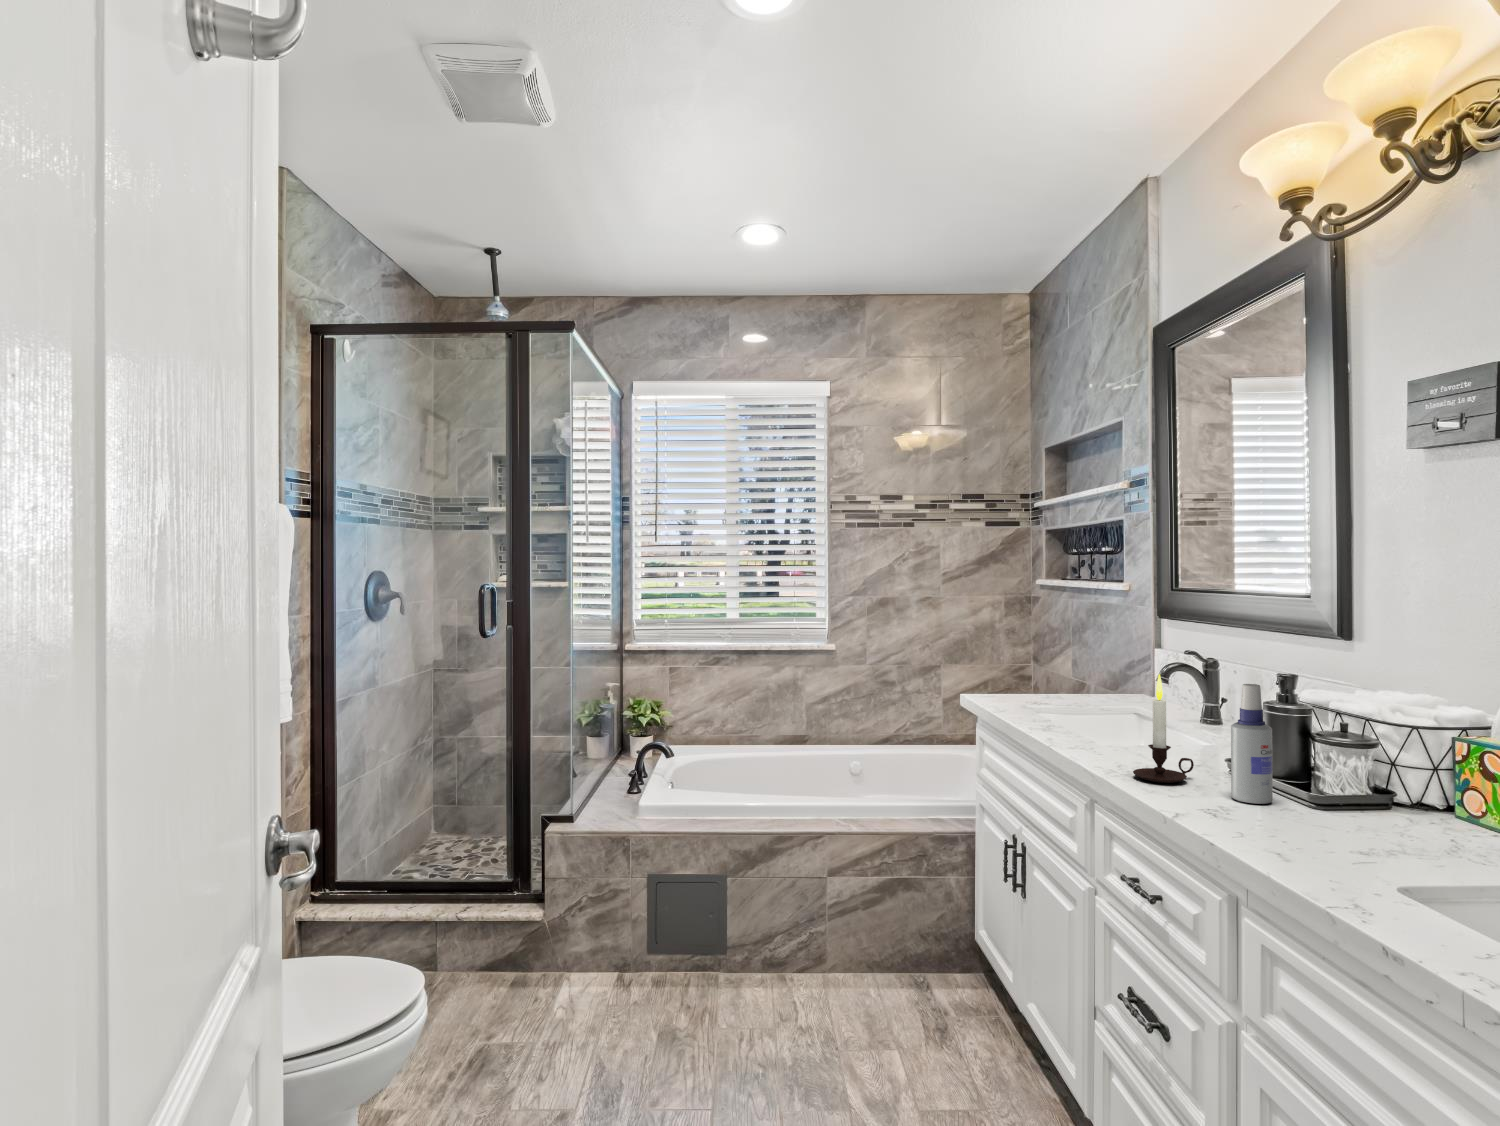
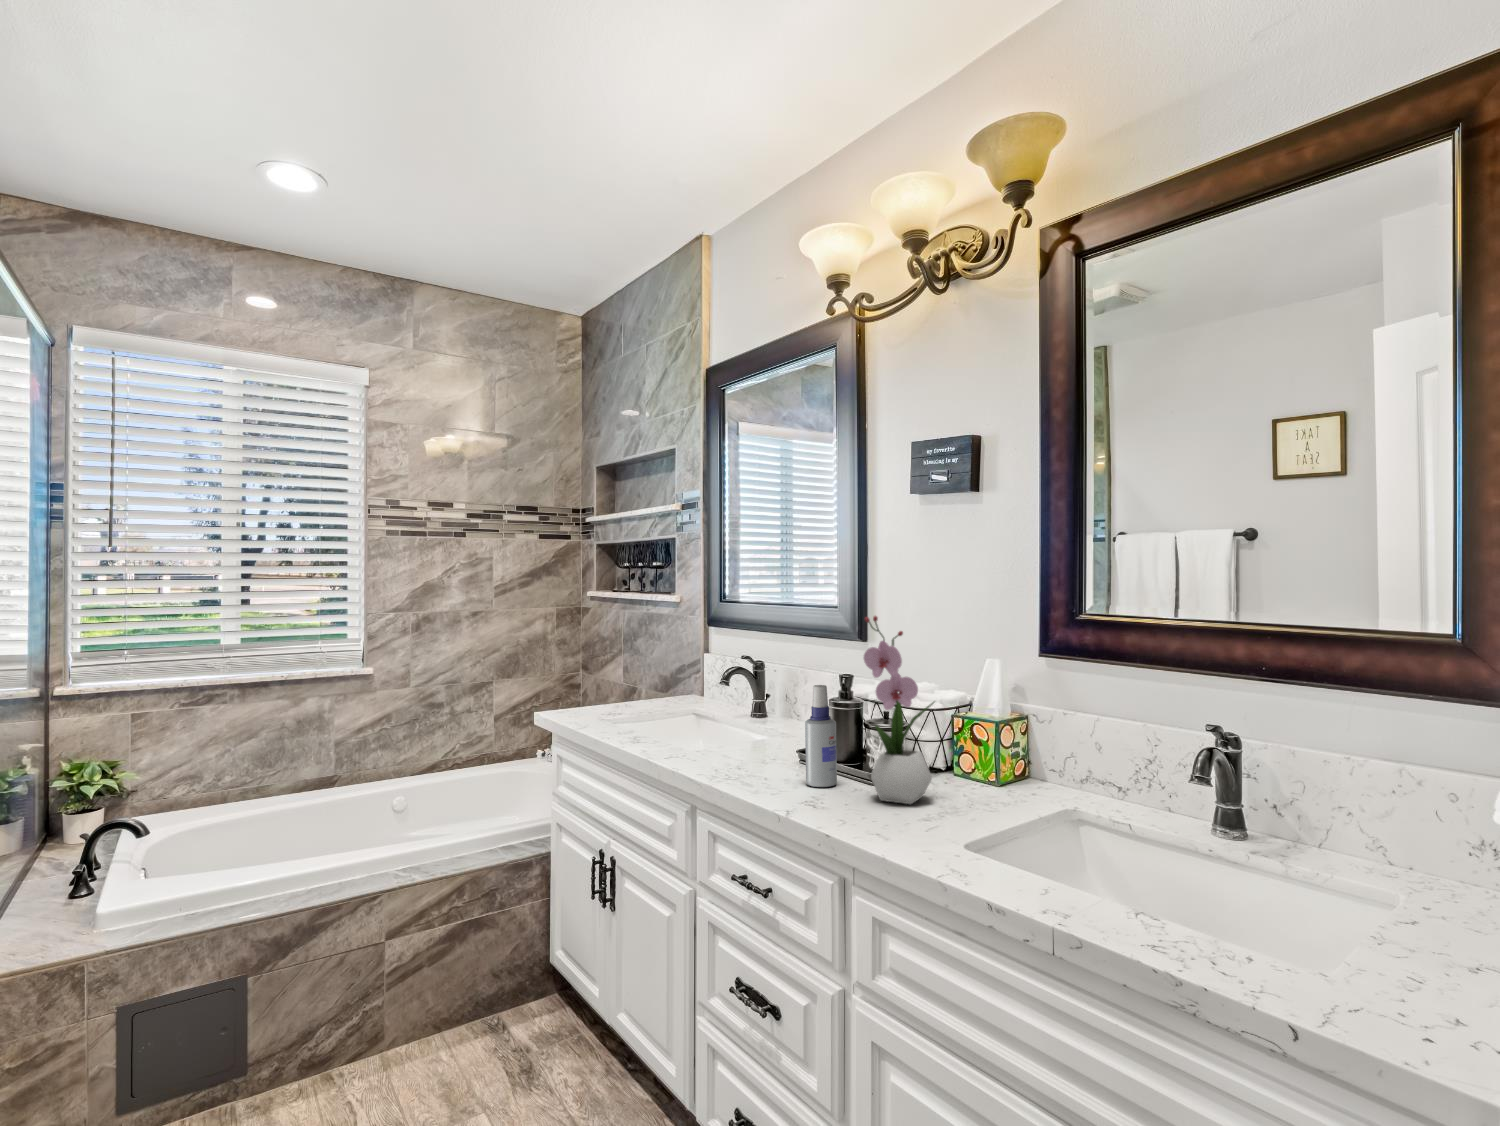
flower arrangement: none [1300,603,1412,839] -> present [864,616,934,804]
candle: present [1133,674,1194,783] -> none [724,682,771,779]

